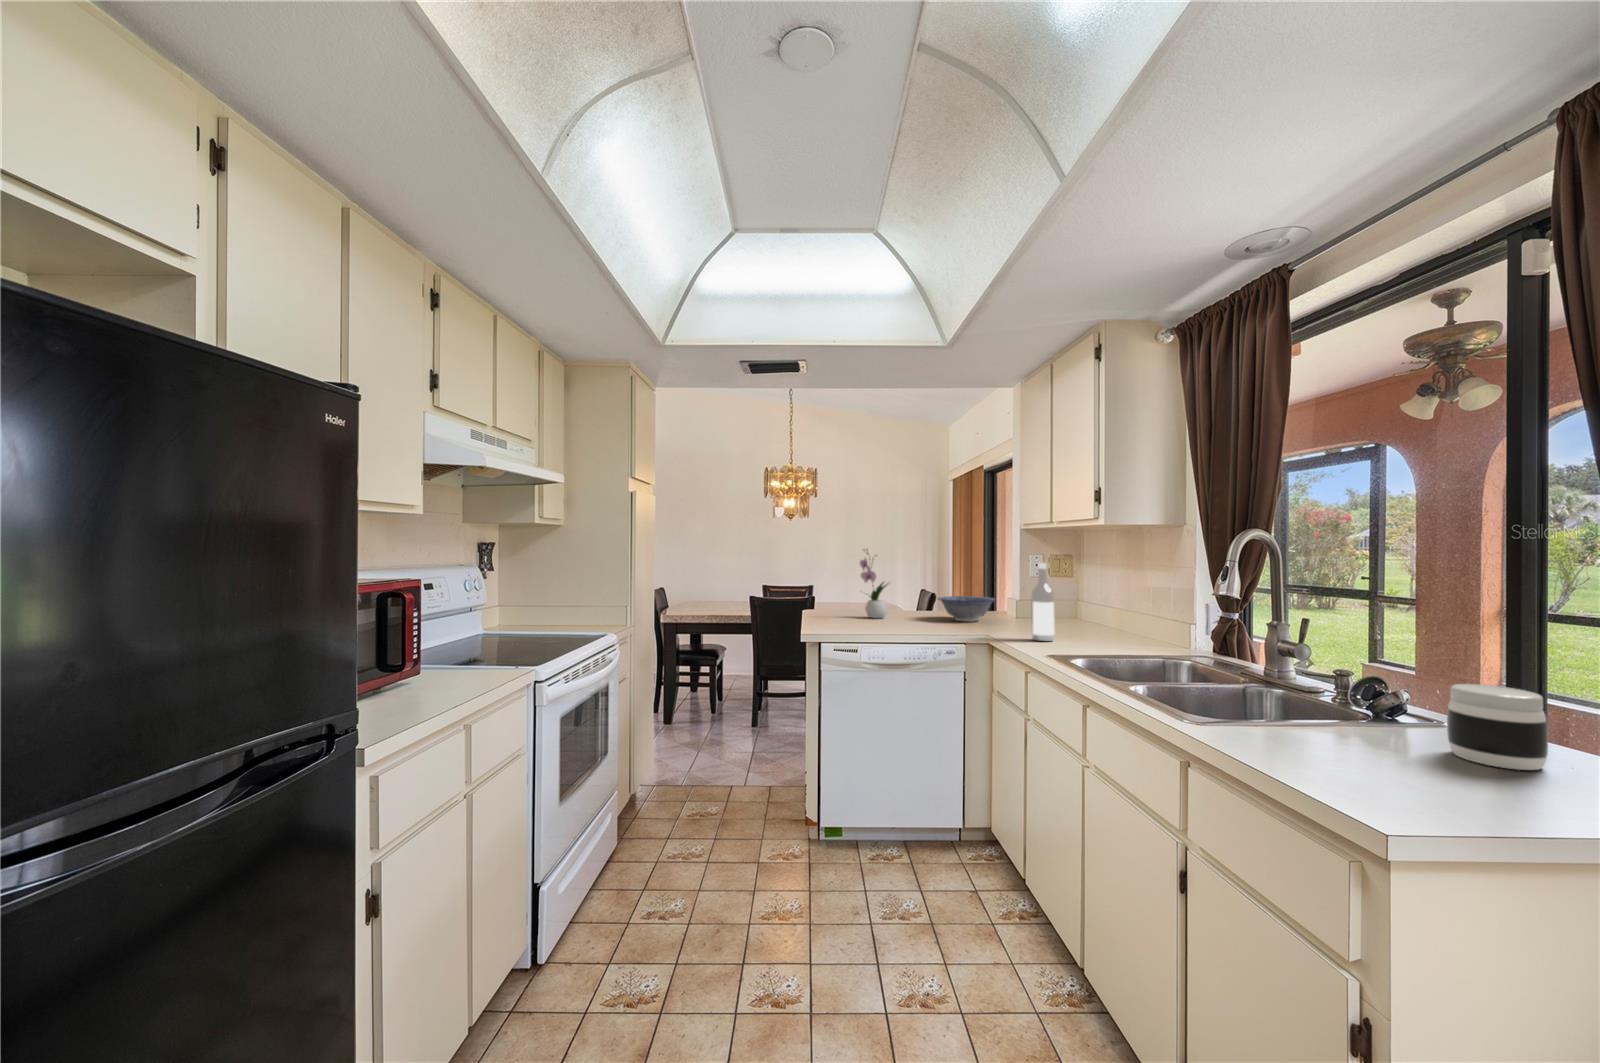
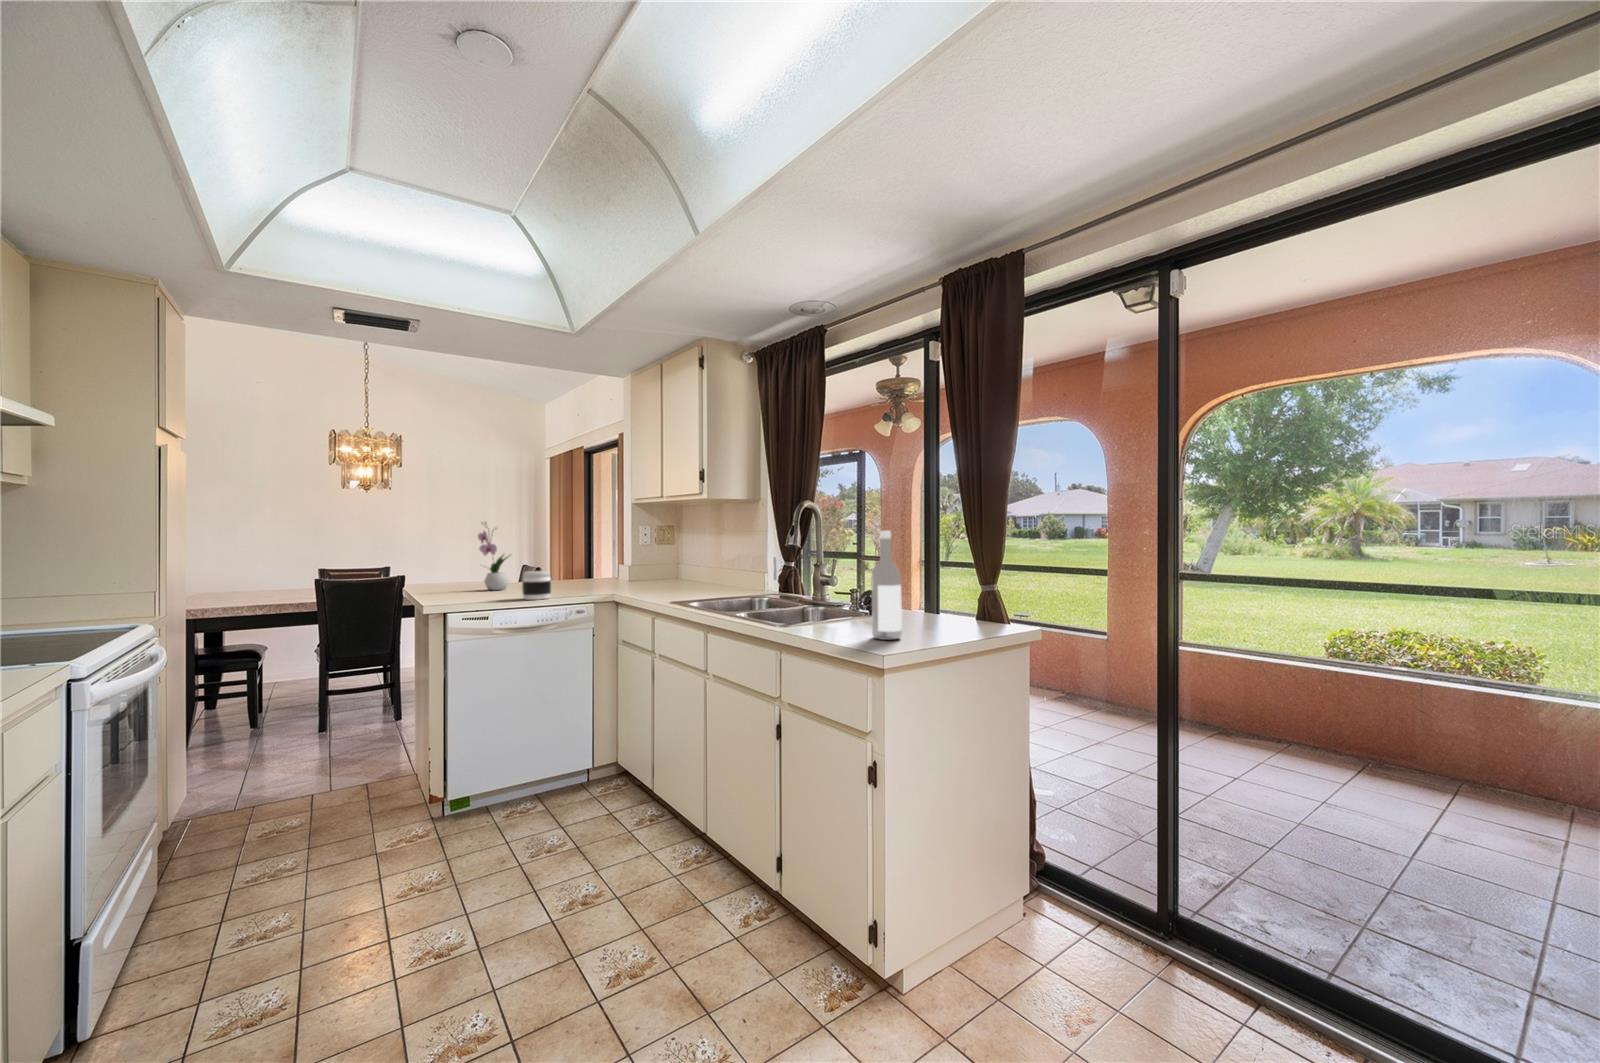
wine bottle: present [1032,563,1054,641] -> present [871,531,902,640]
decorative bowl: present [938,596,995,622] -> none [559,564,614,587]
jar: present [1447,684,1548,770] -> present [522,571,551,600]

